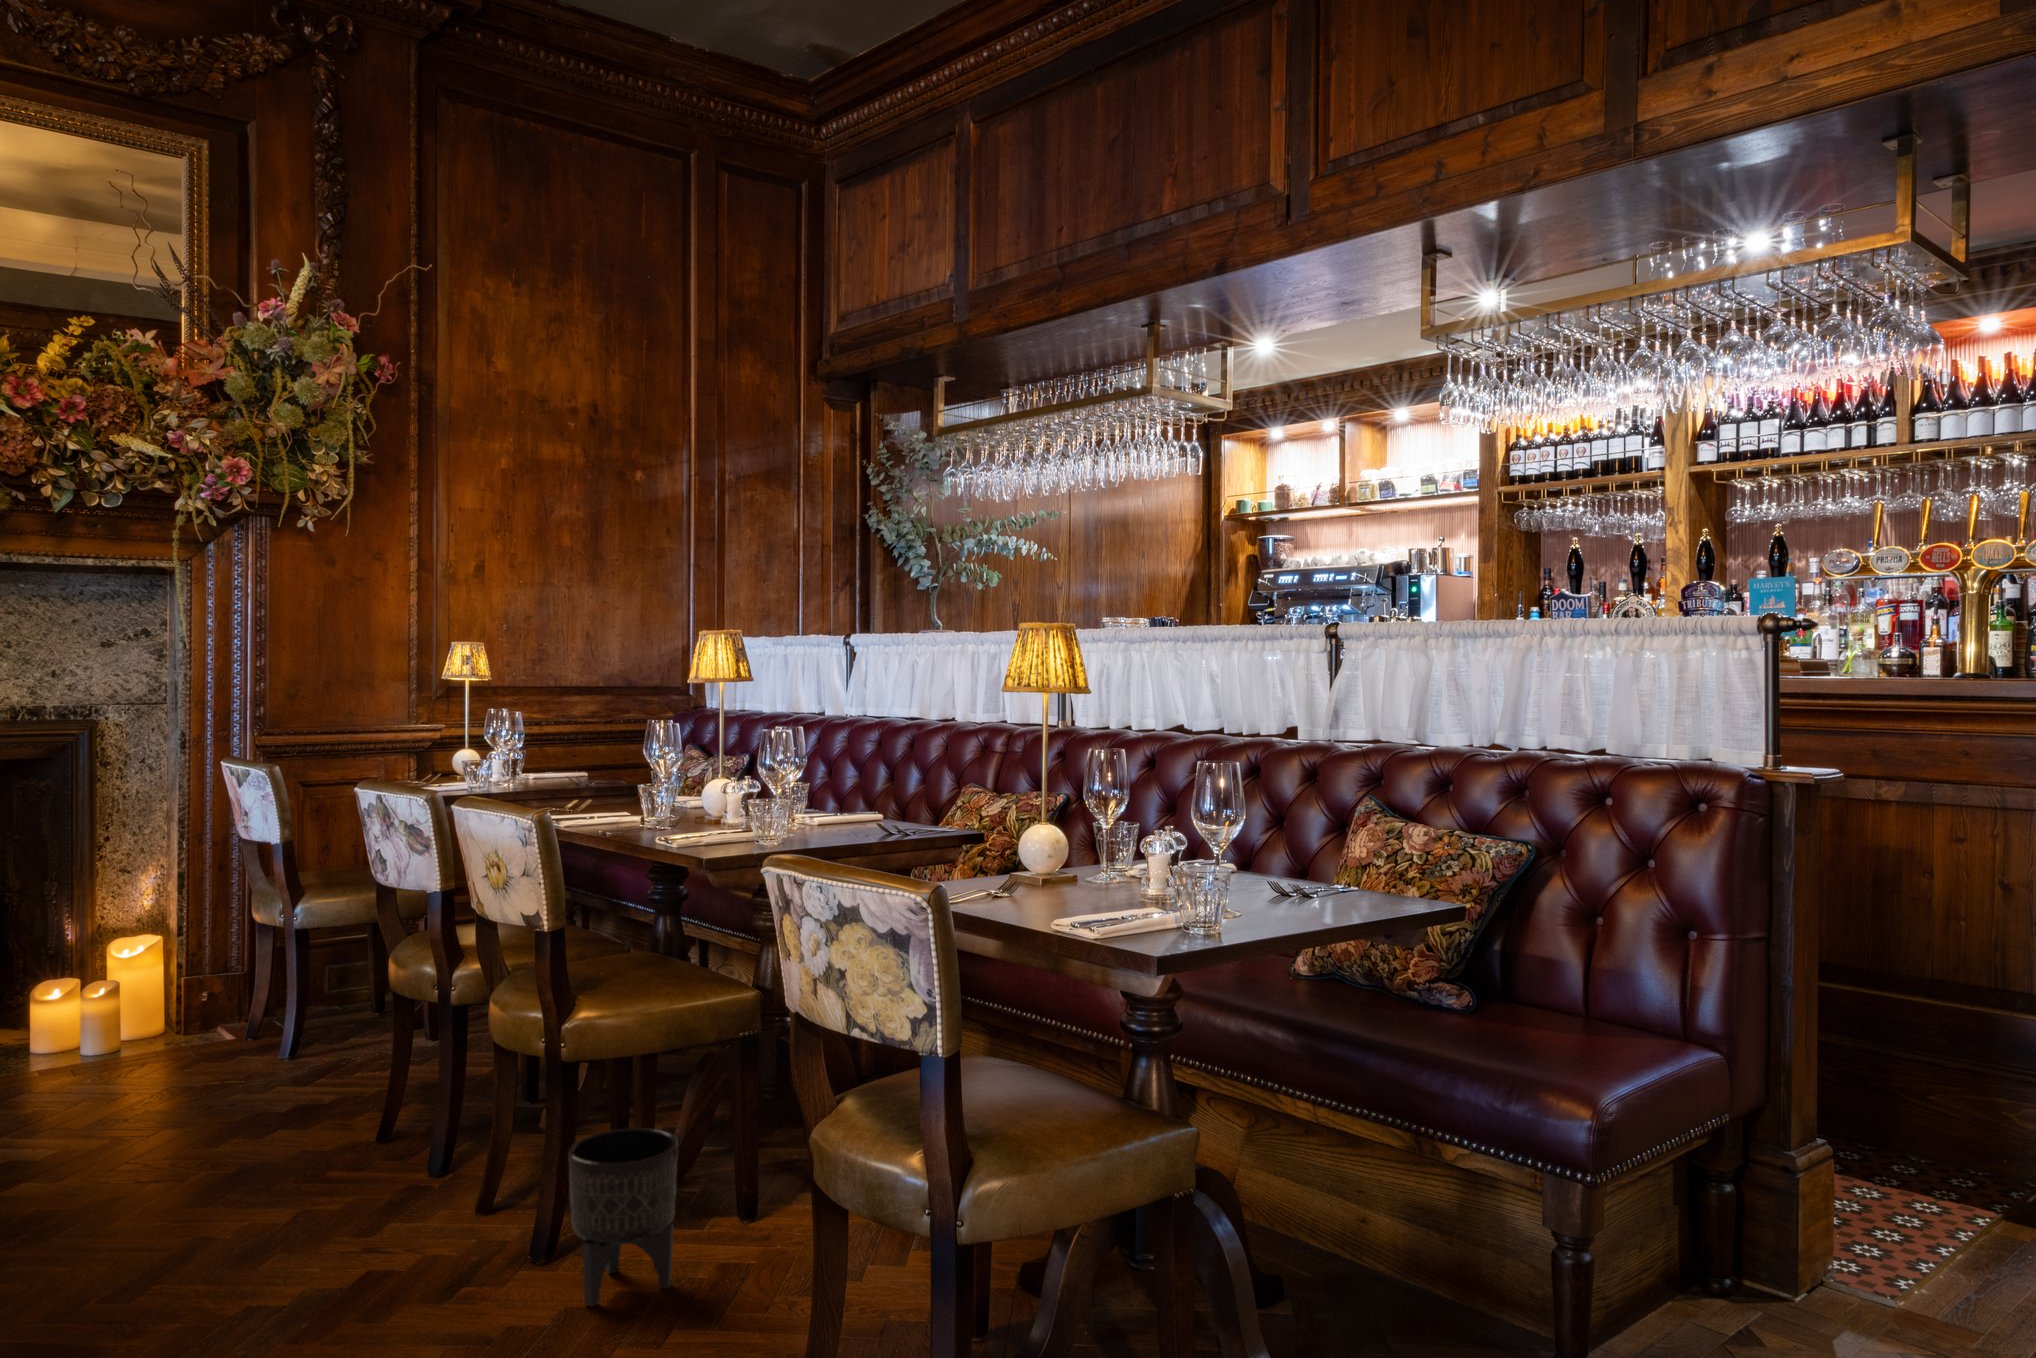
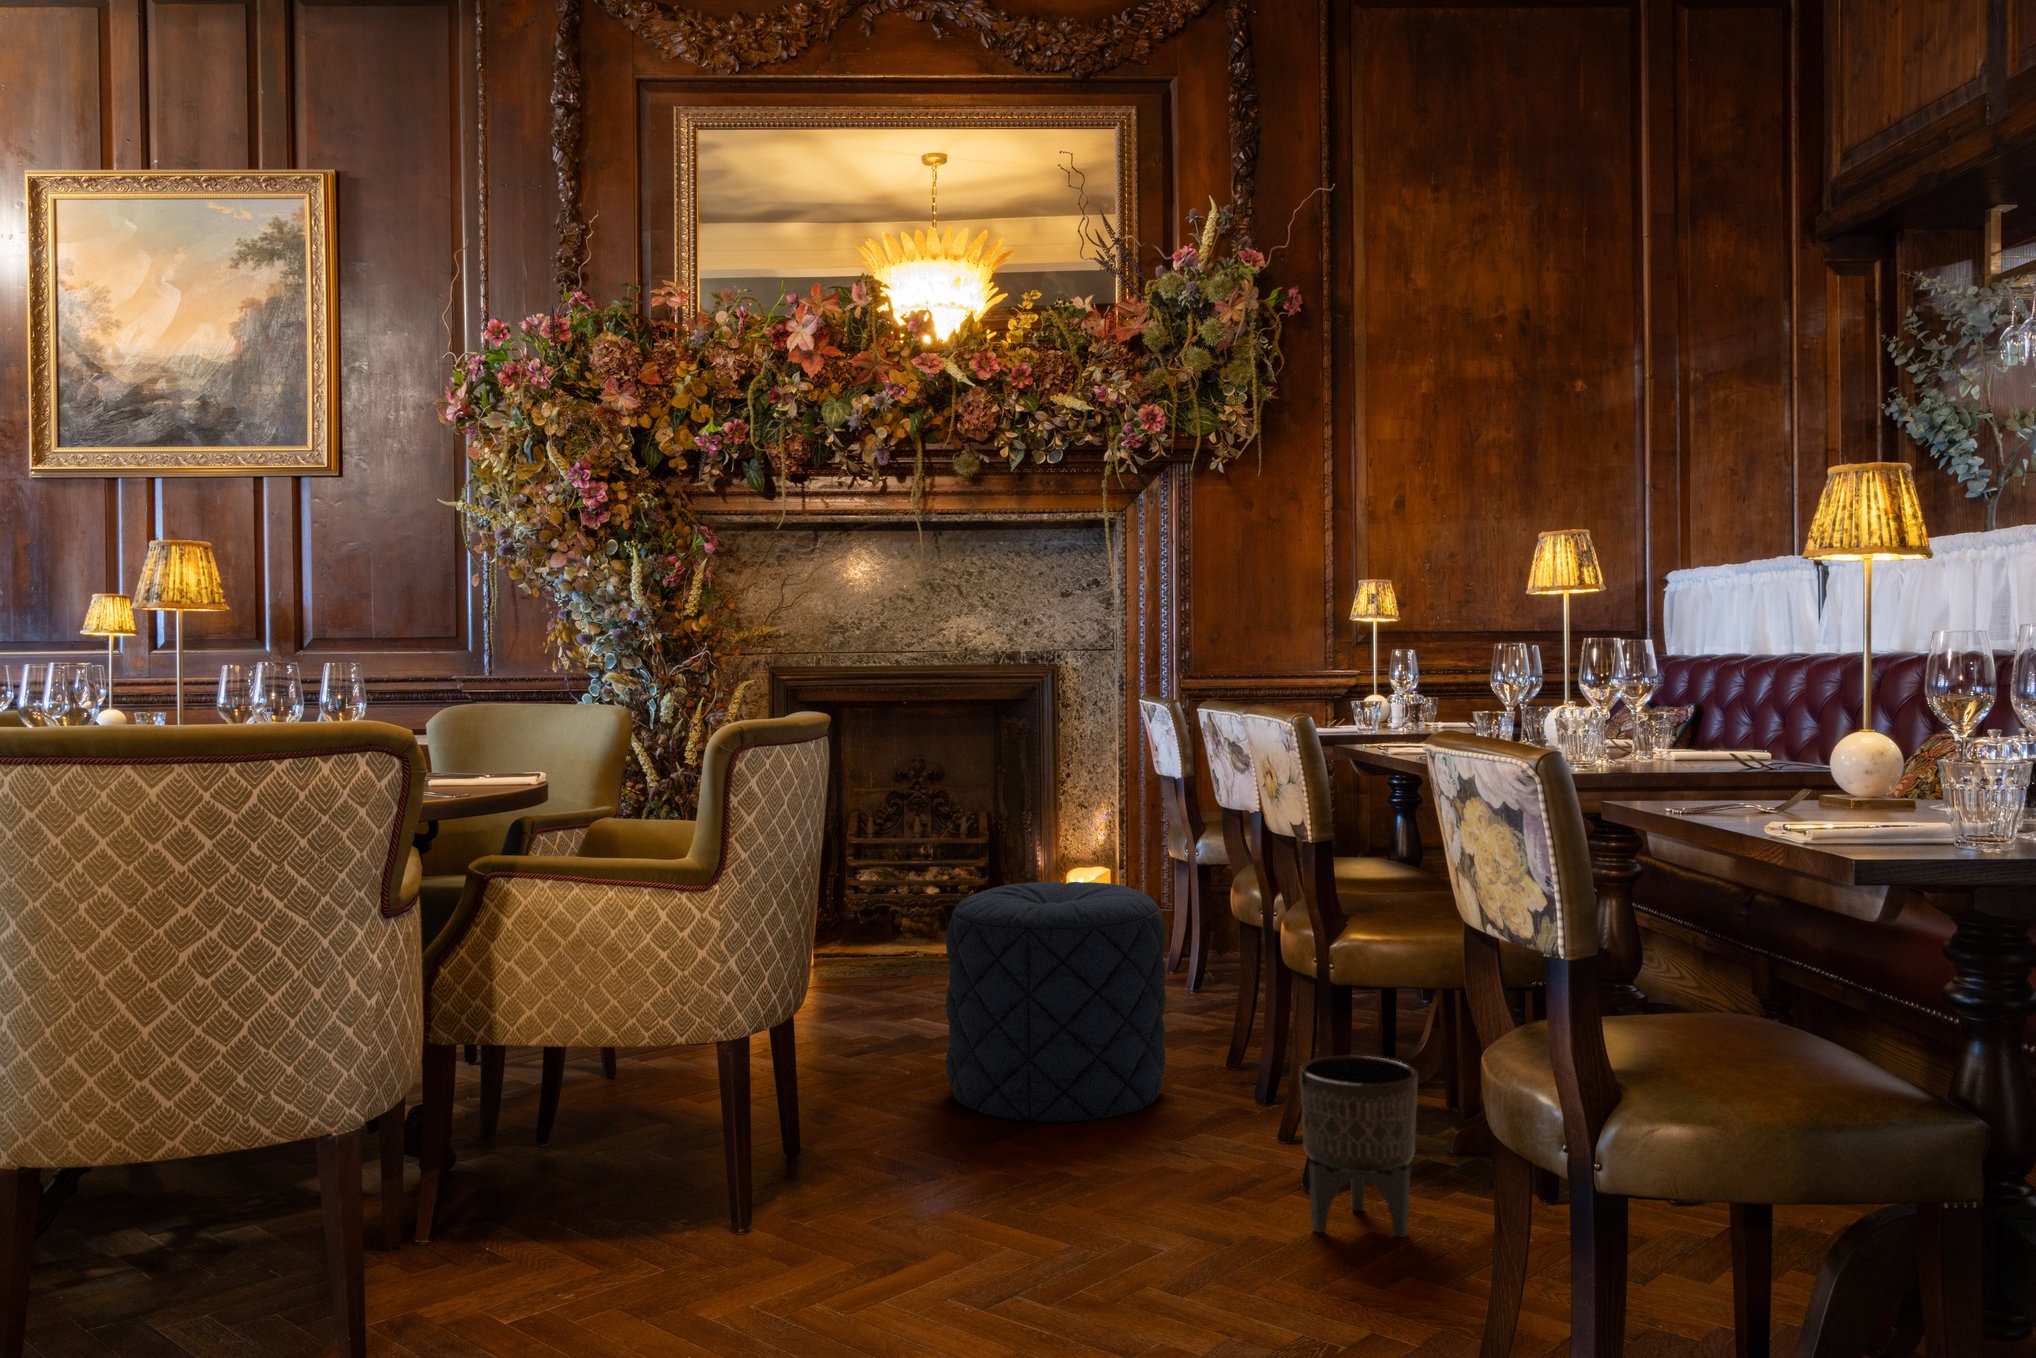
pouf: none [72,984,346,1269] -> present [946,882,1166,1122]

